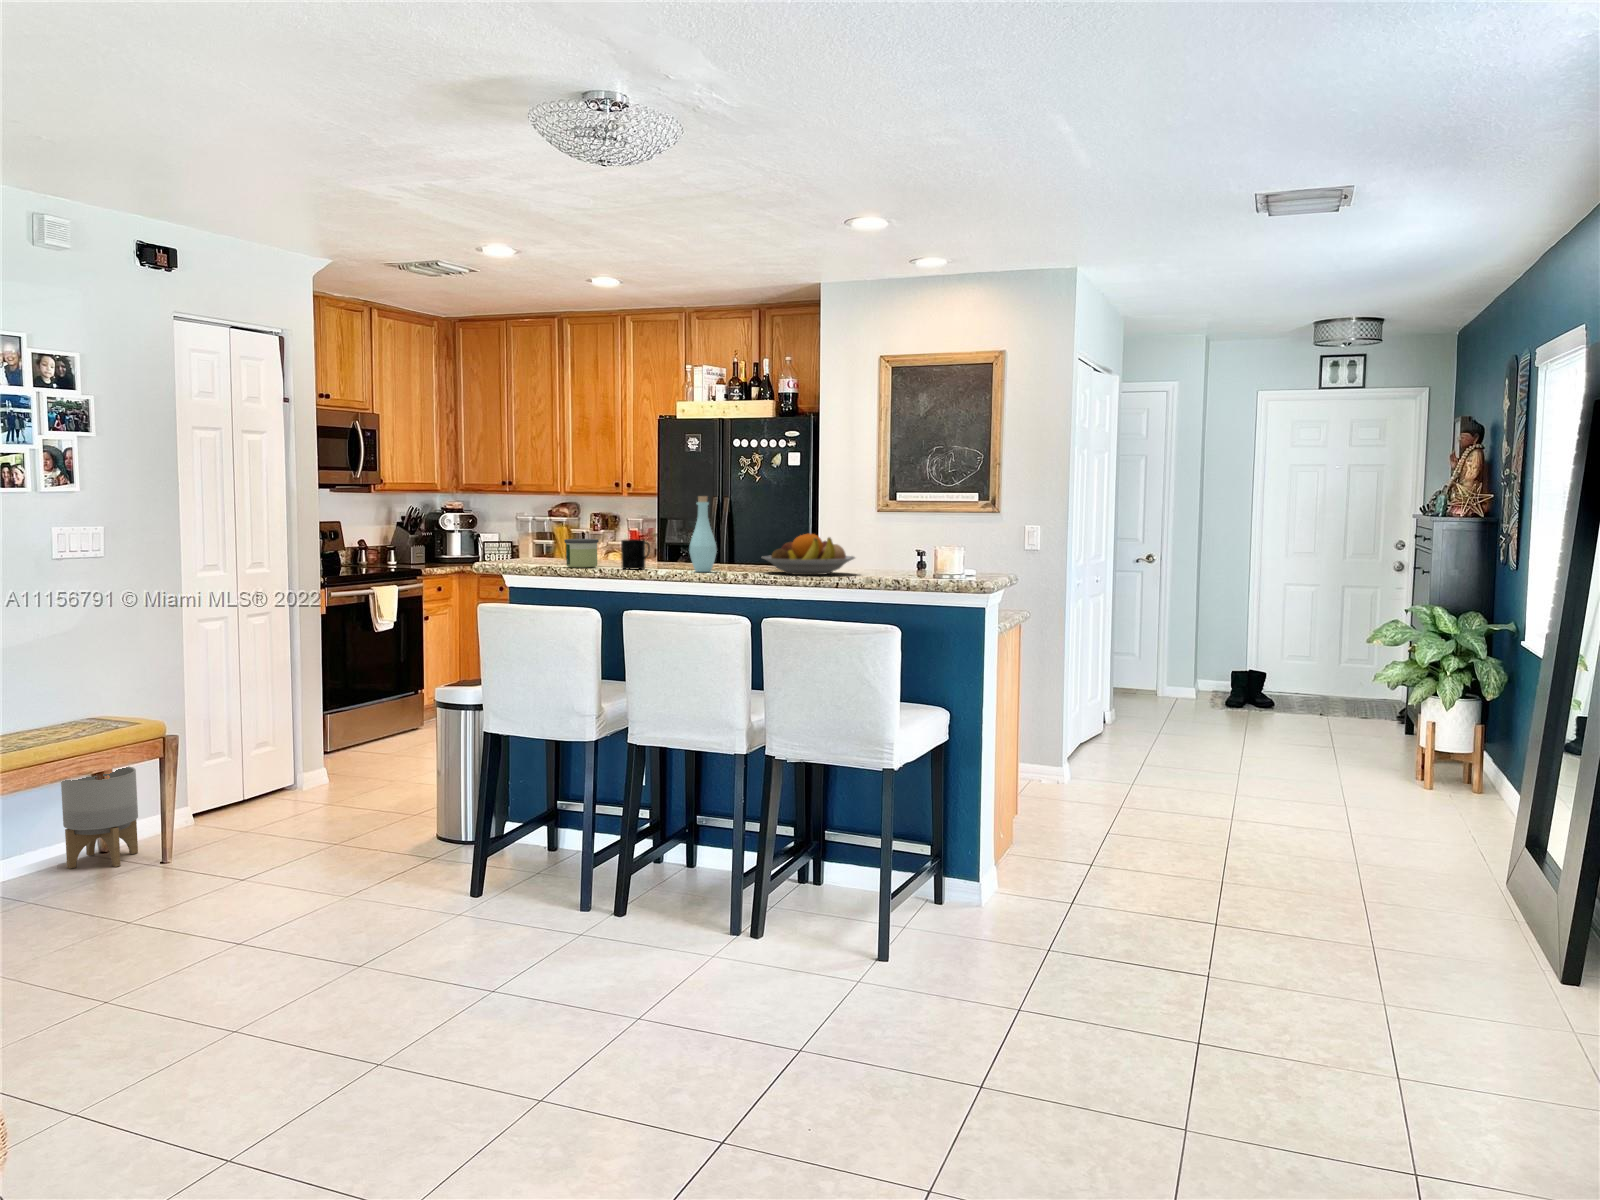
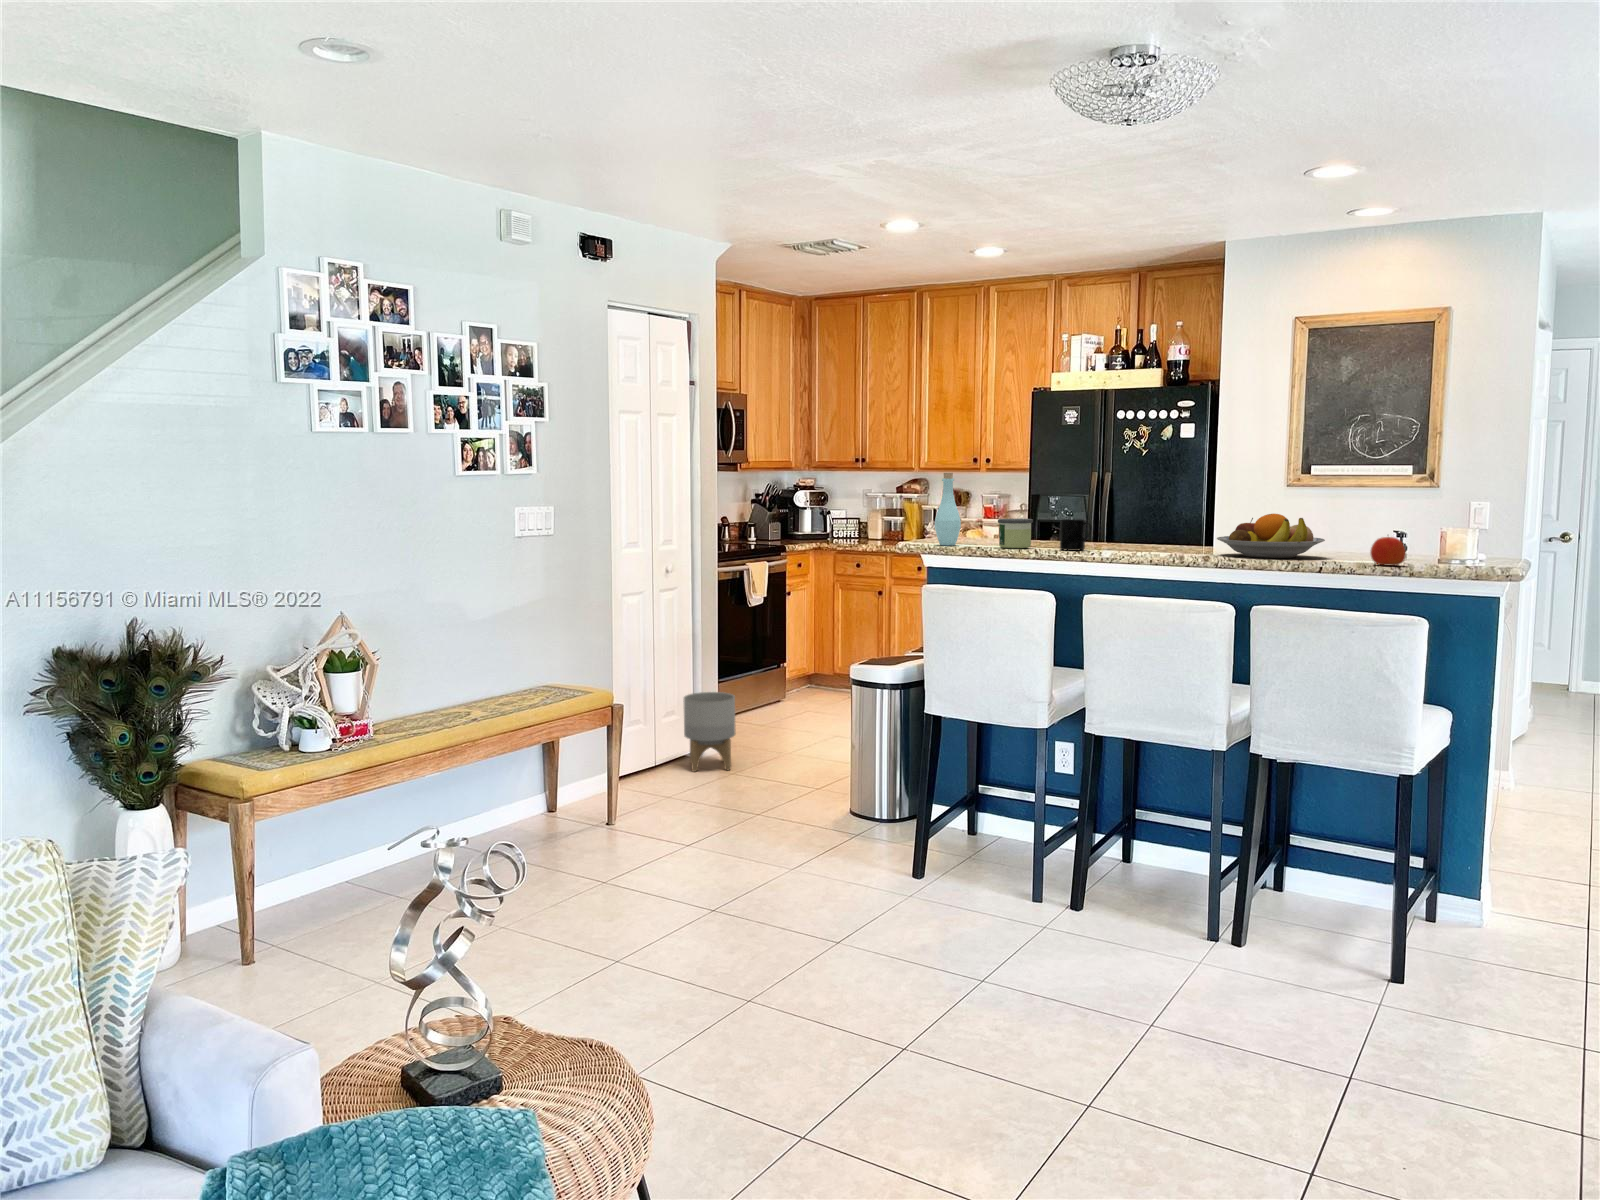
bottle: present [689,496,717,572] -> present [935,473,961,545]
apple: none [878,551,907,580] -> present [1370,537,1406,566]
planter: present [61,767,138,869] -> present [683,692,736,772]

